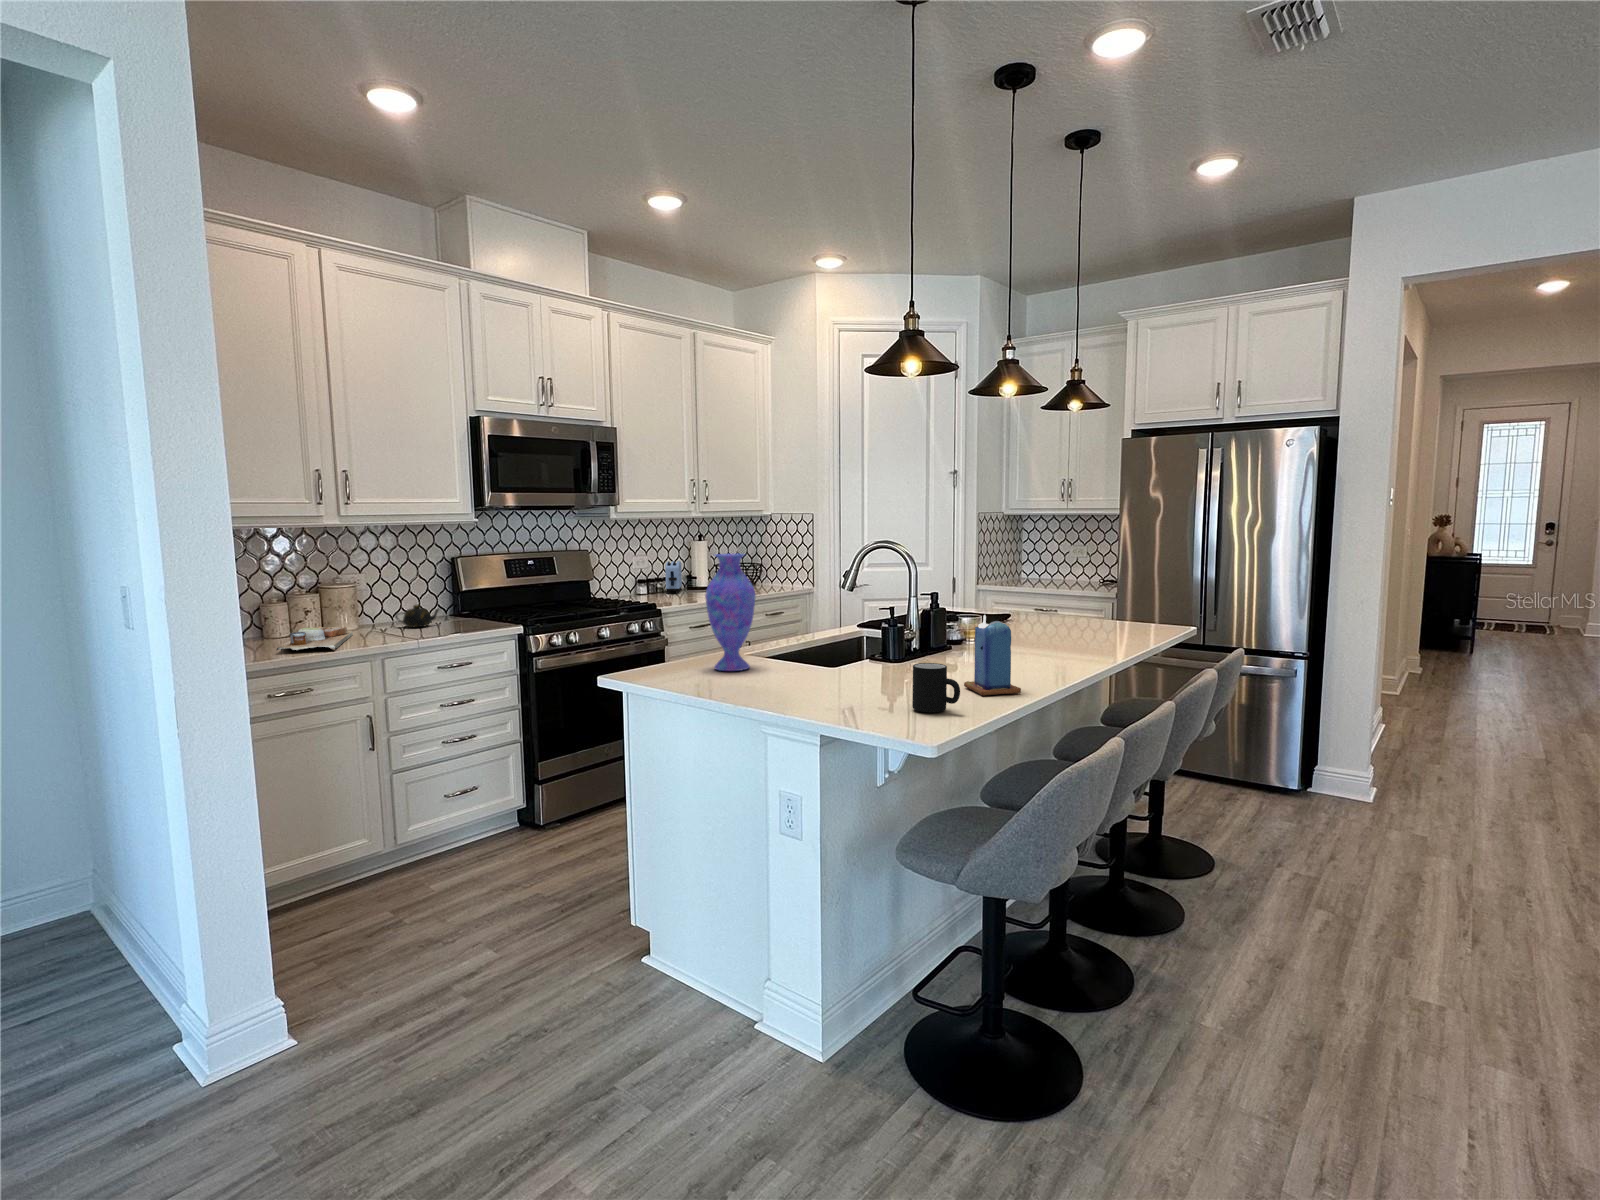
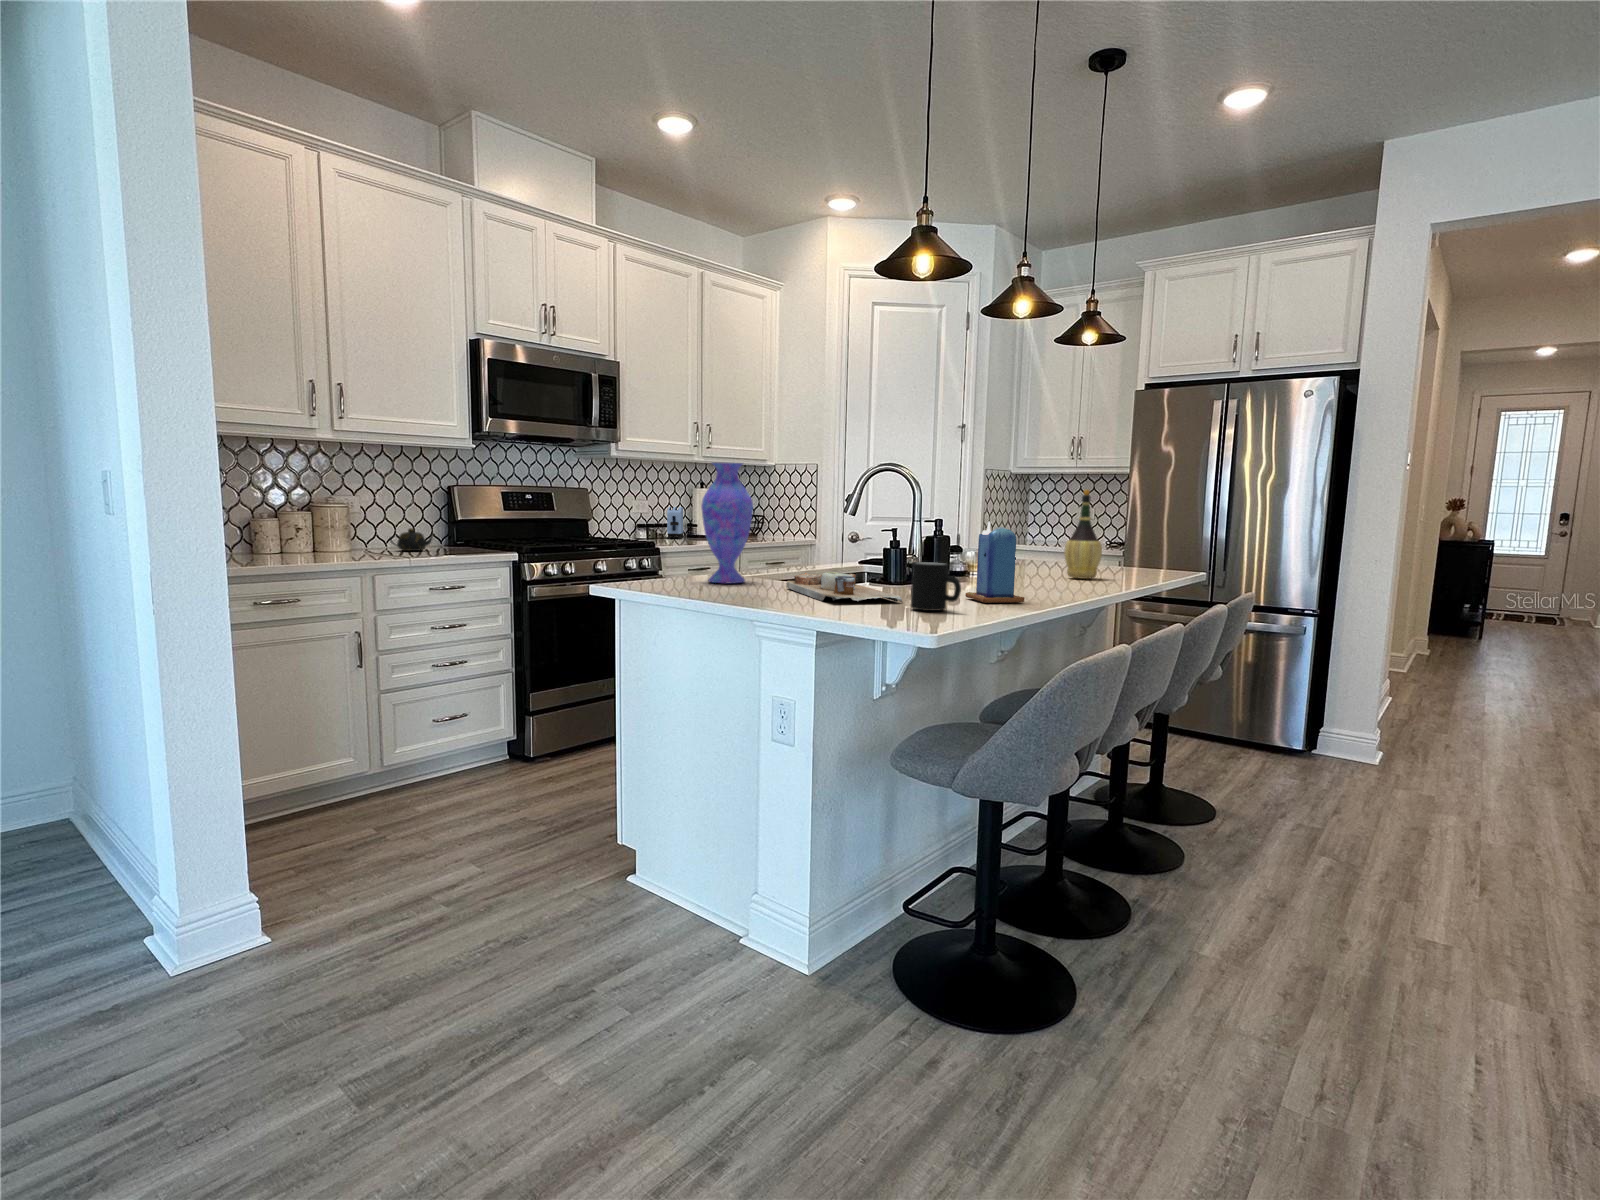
wine bottle: none [1058,560,1094,646] -> present [1064,489,1102,579]
cutting board: present [277,626,353,650] -> present [786,572,903,603]

